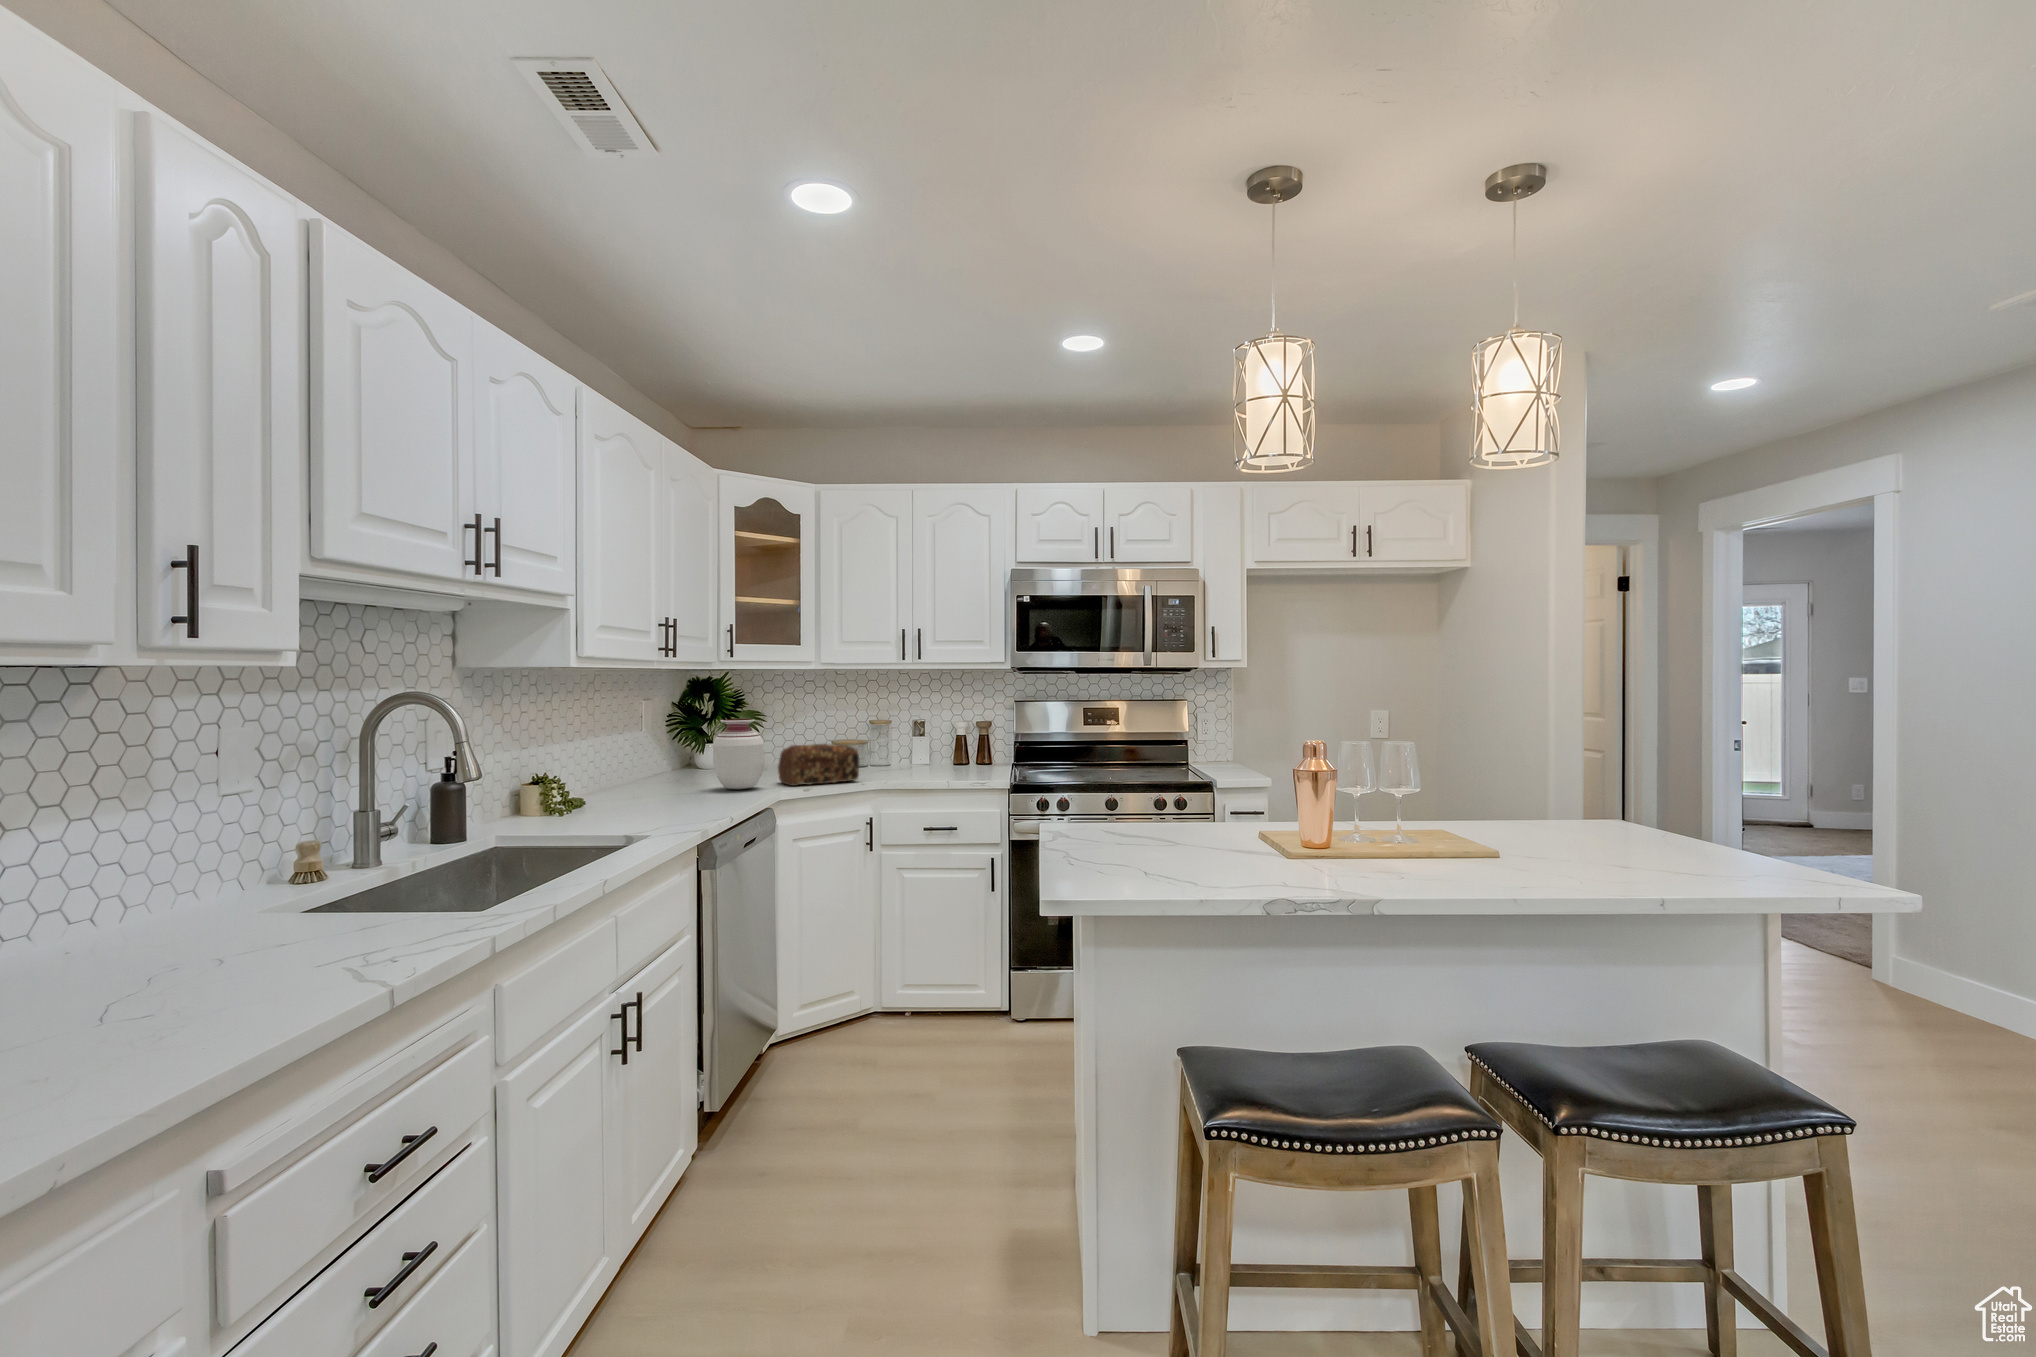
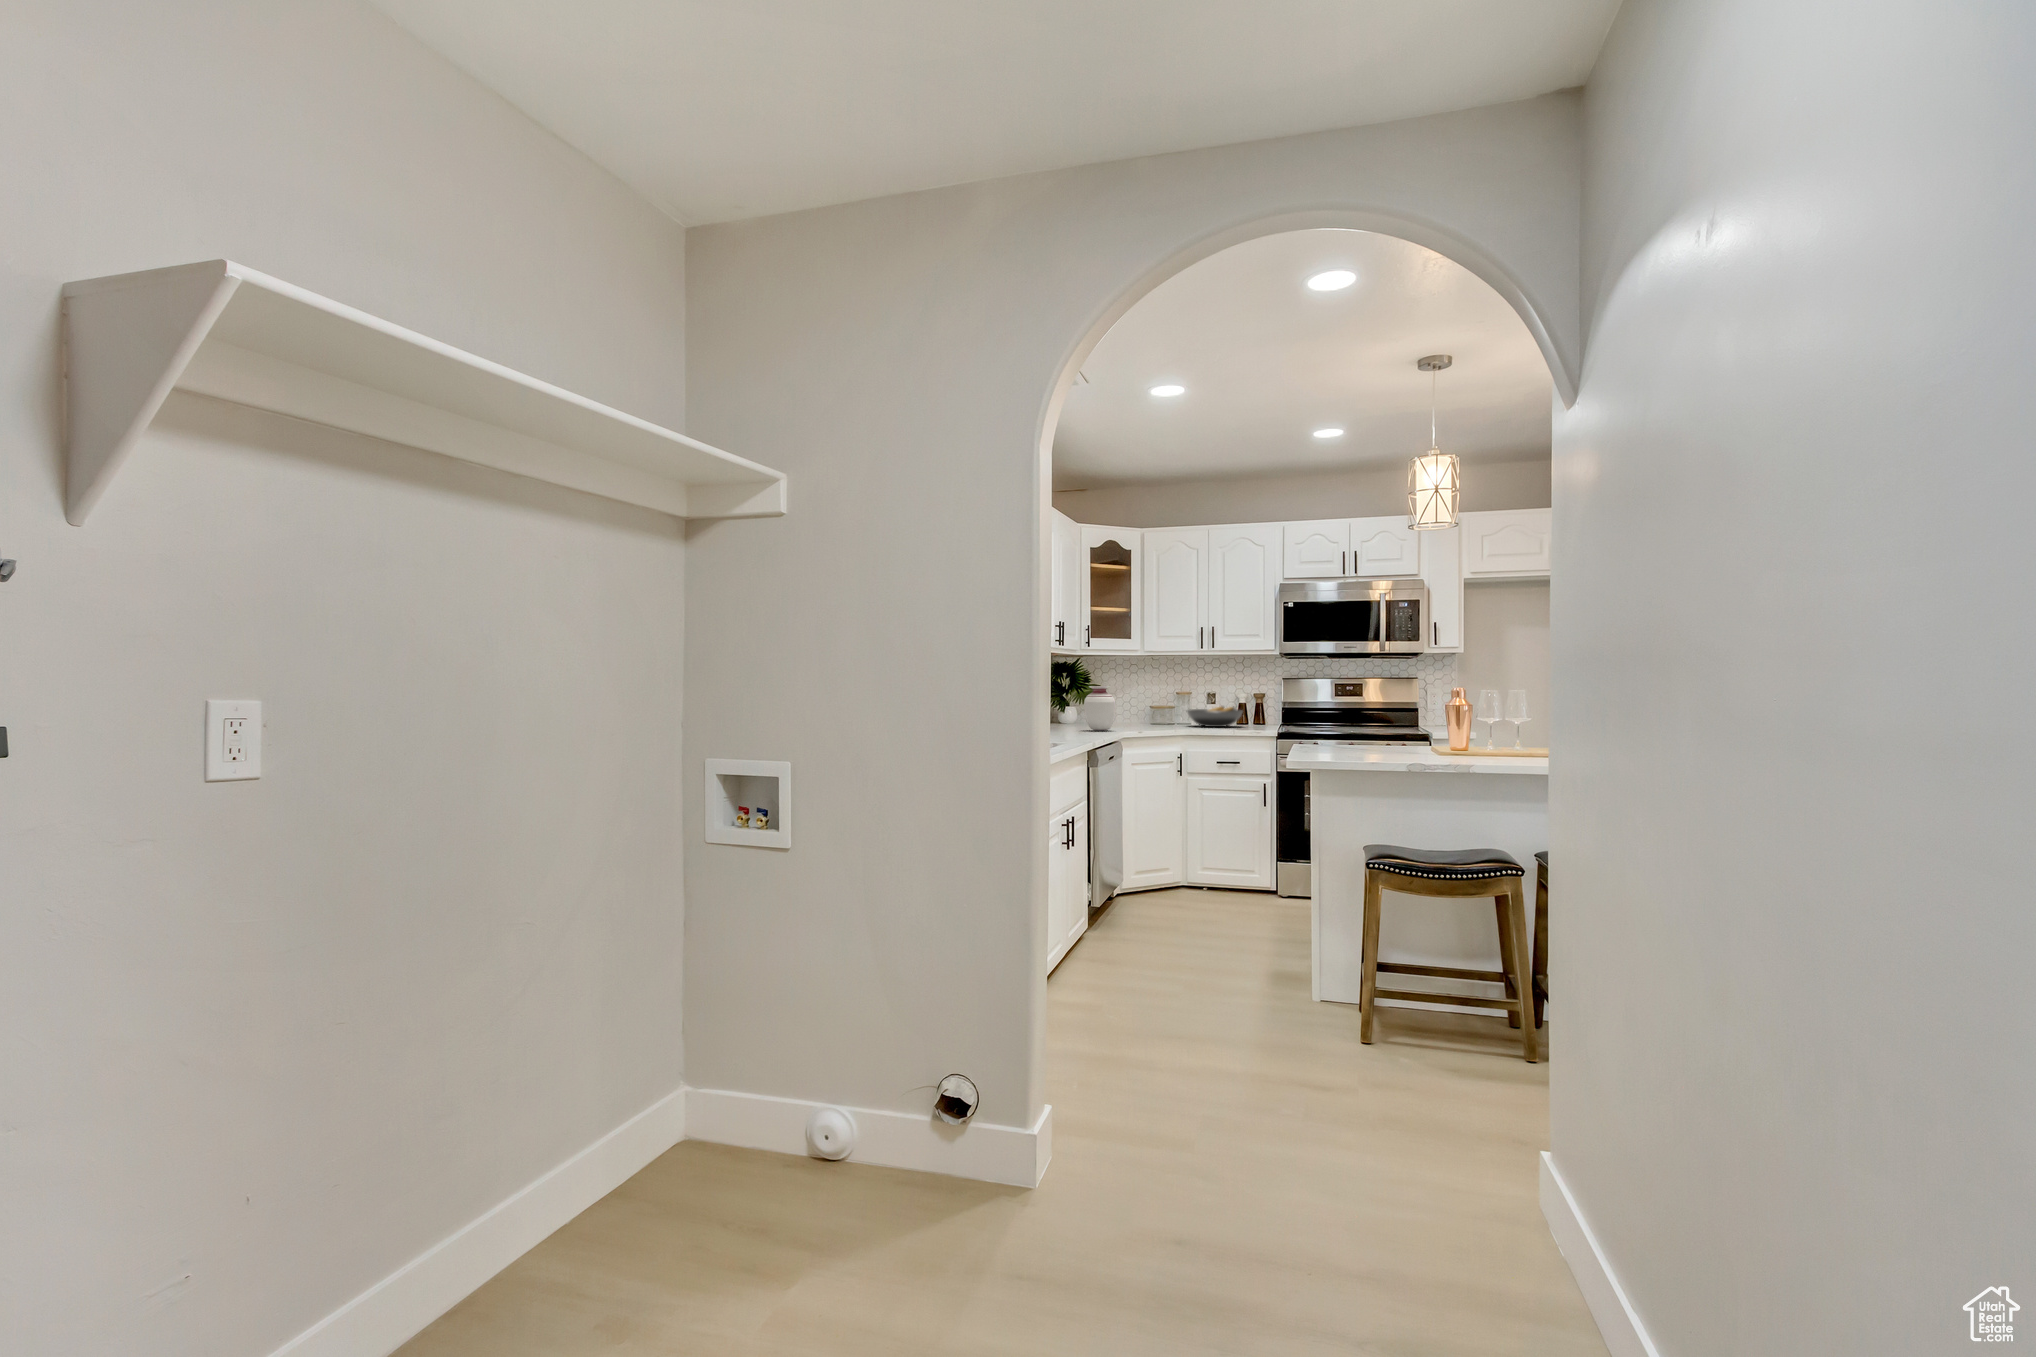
fruit bowl: none [883,742,963,771] -> present [1187,706,1243,727]
bread loaf: present [778,744,859,786] -> none [1121,704,1175,730]

